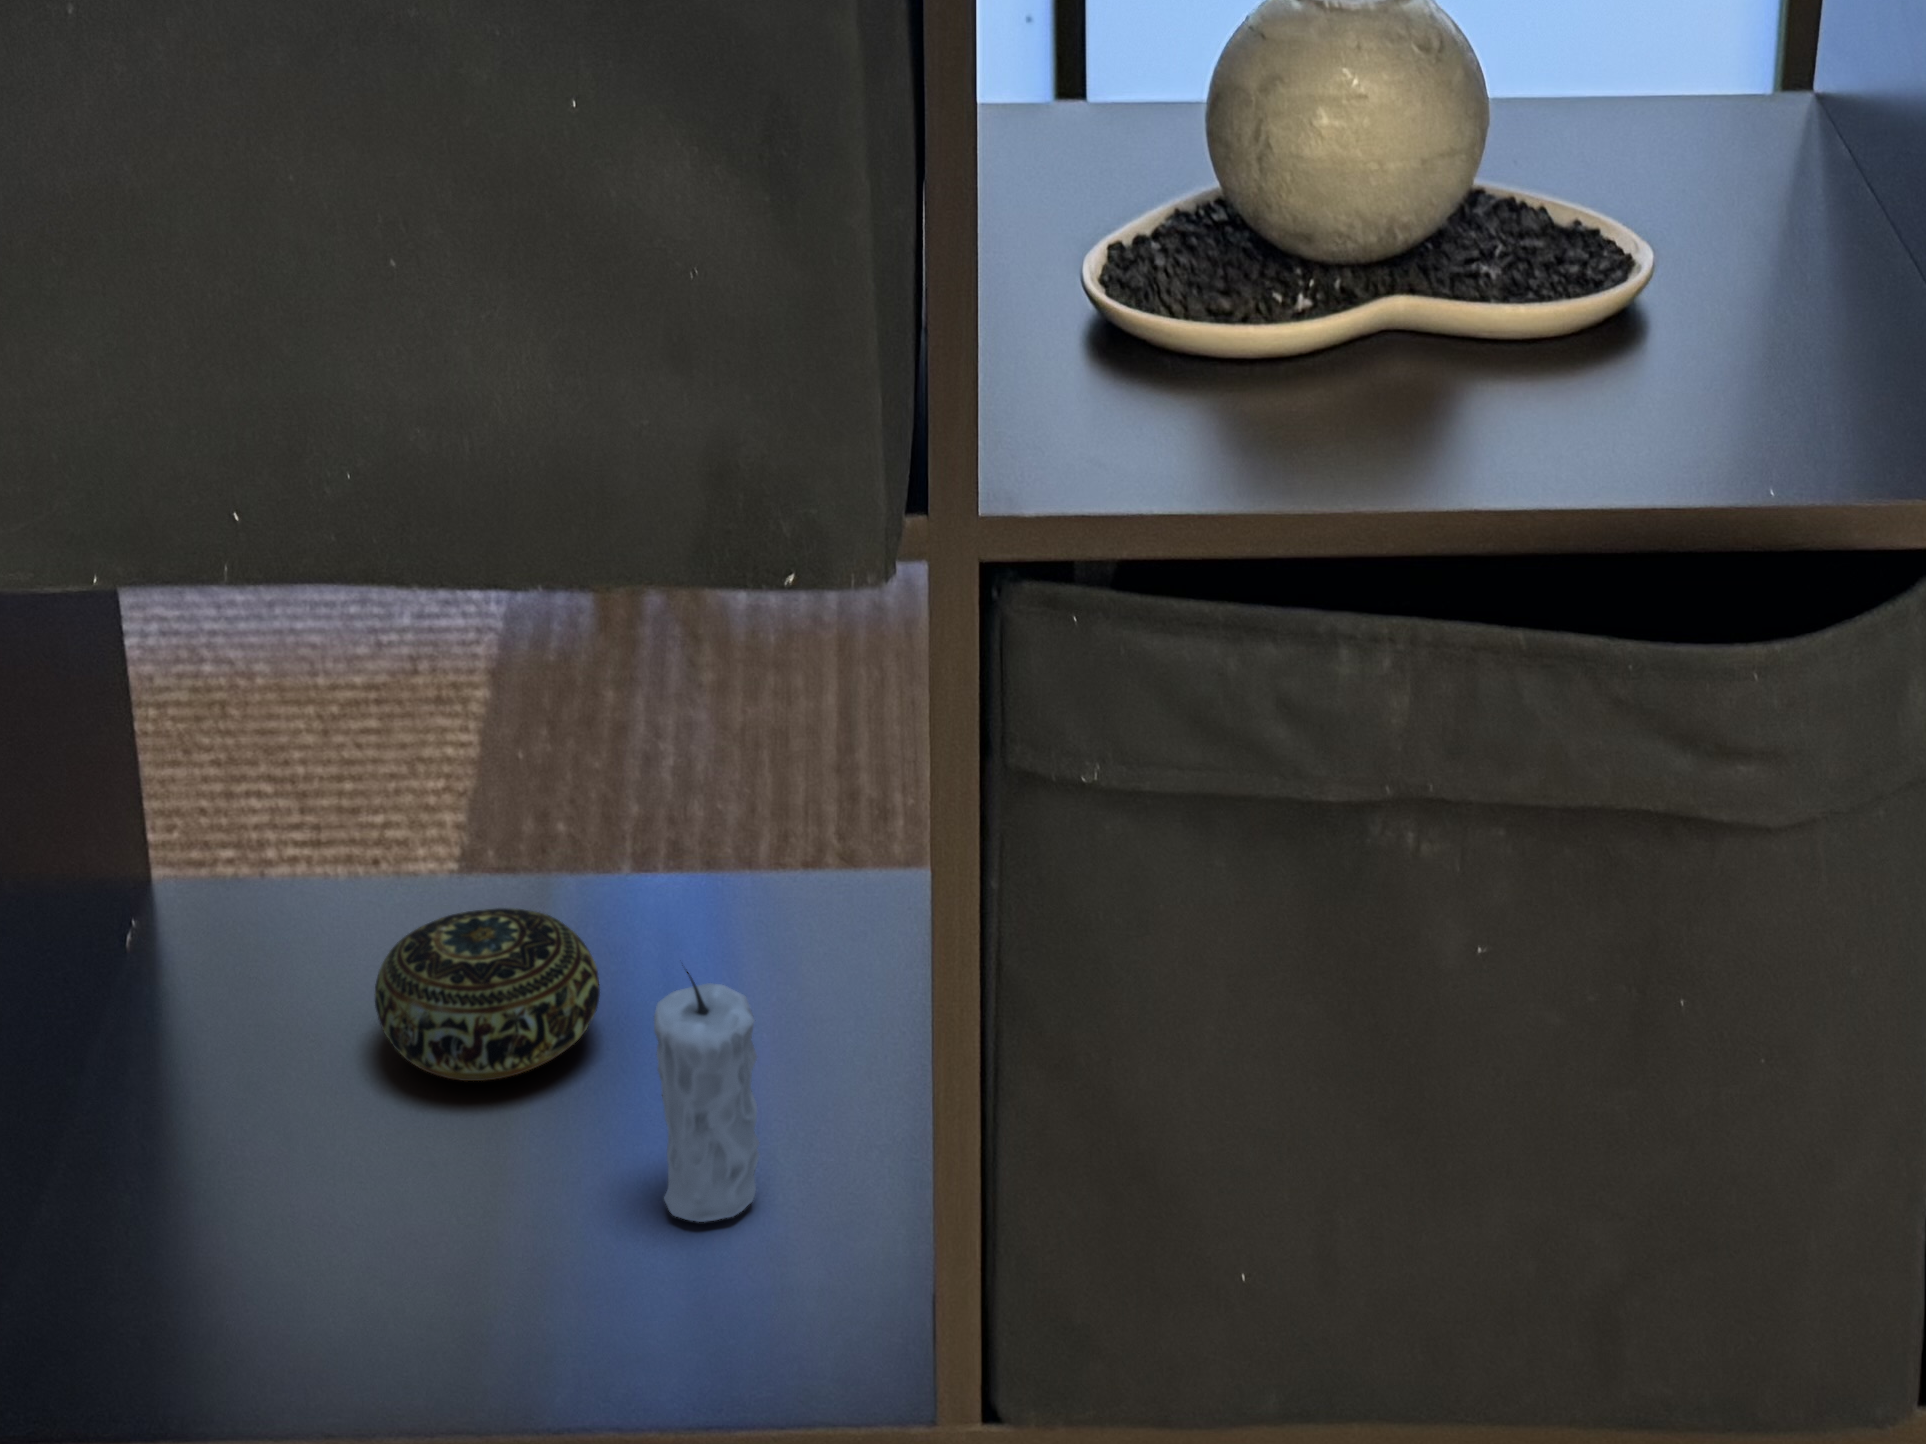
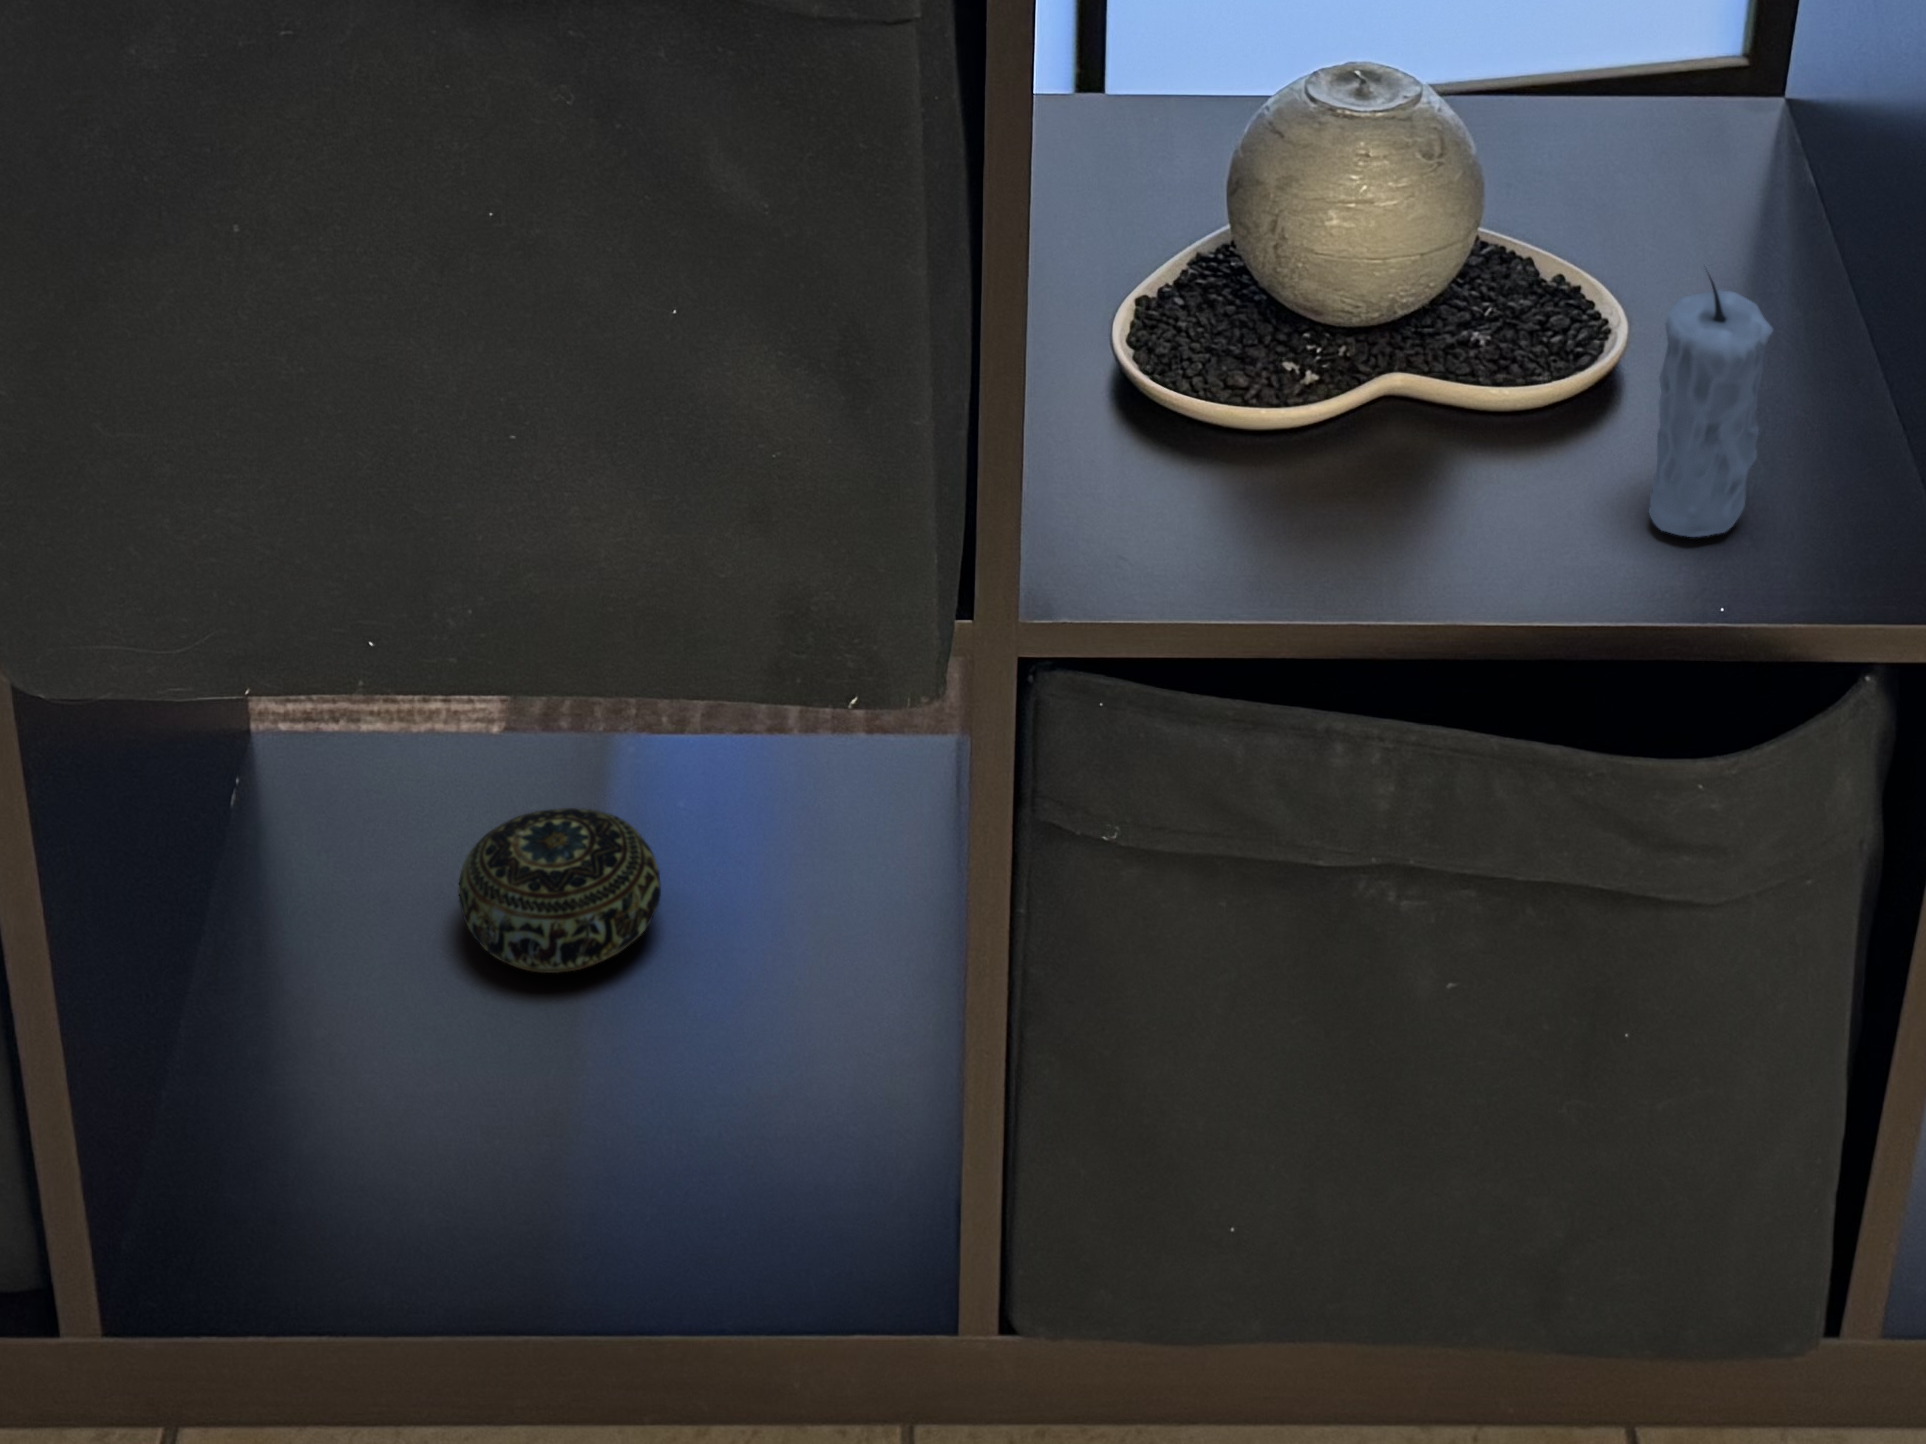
candle: present [654,972,760,1222] -> present [1649,271,1773,537]

